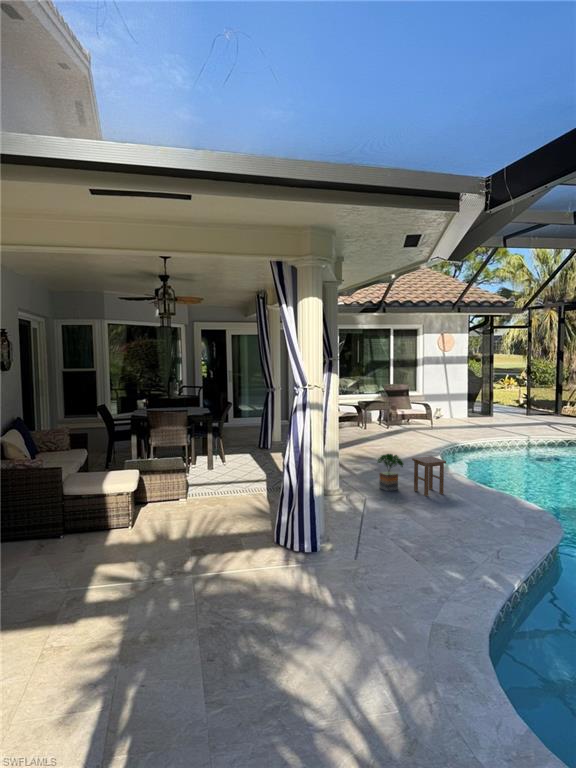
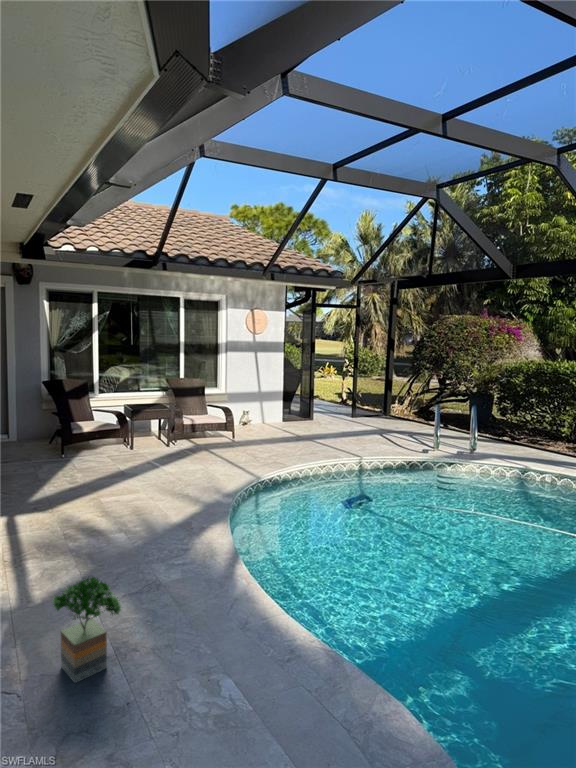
stool: present [412,456,446,496] -> none [141,576,220,696]

